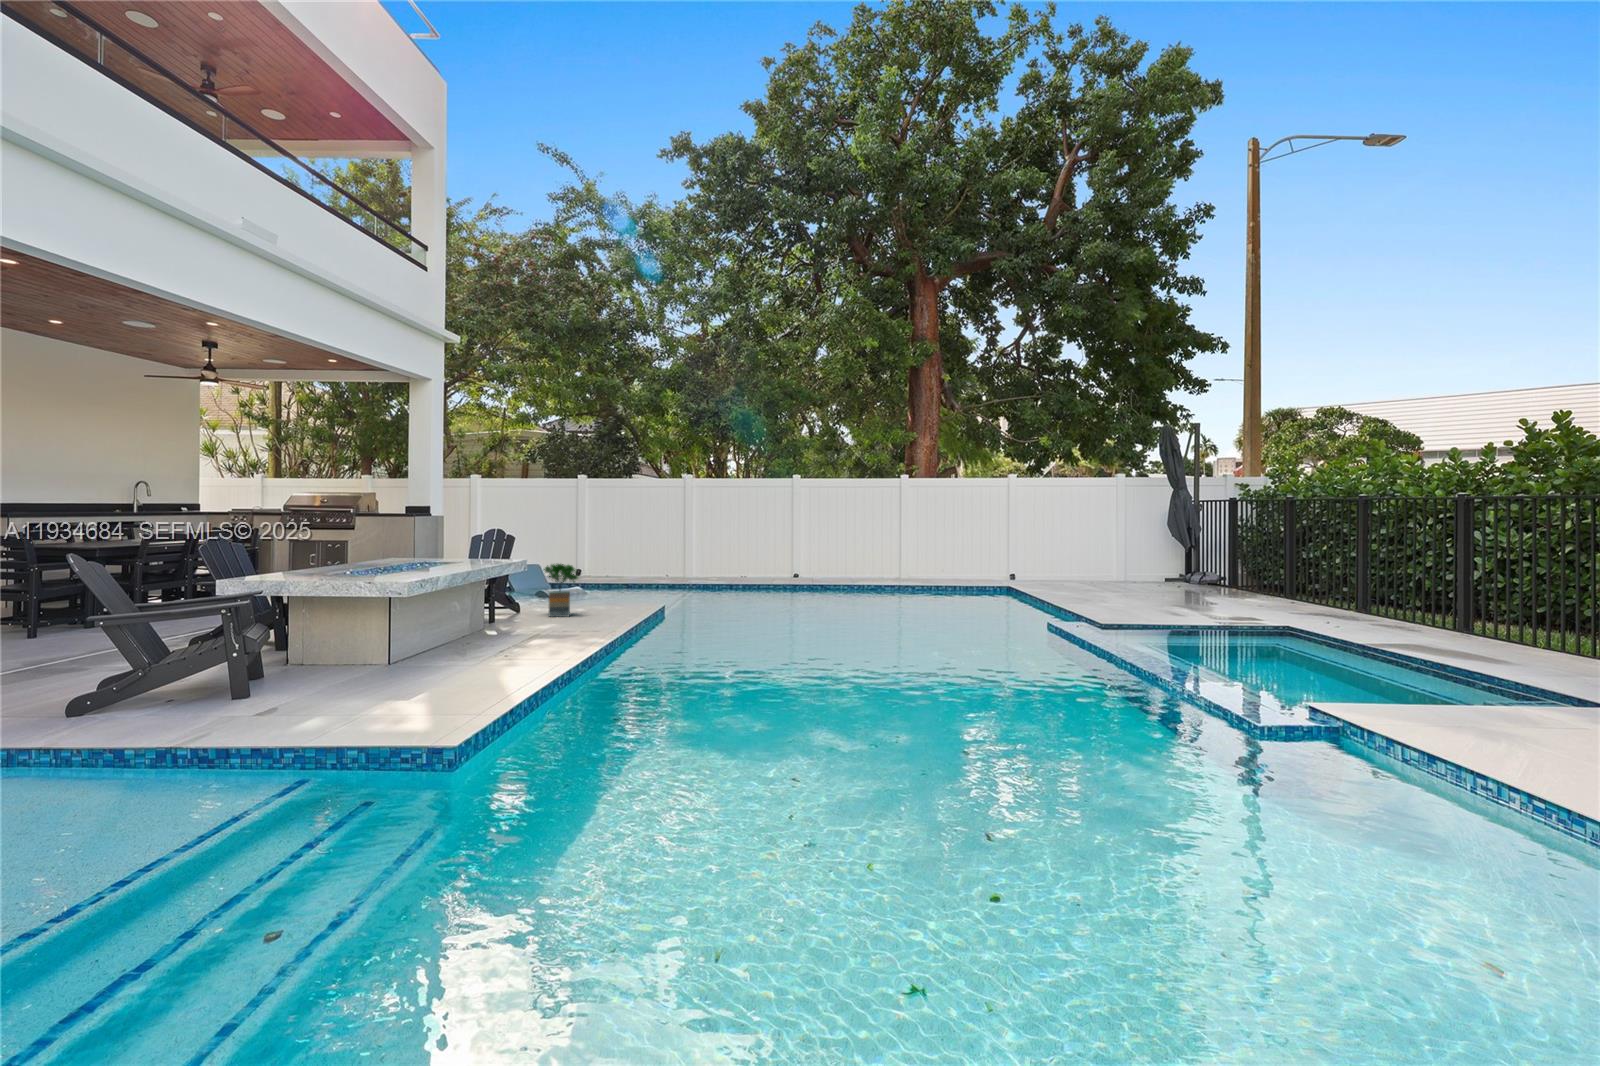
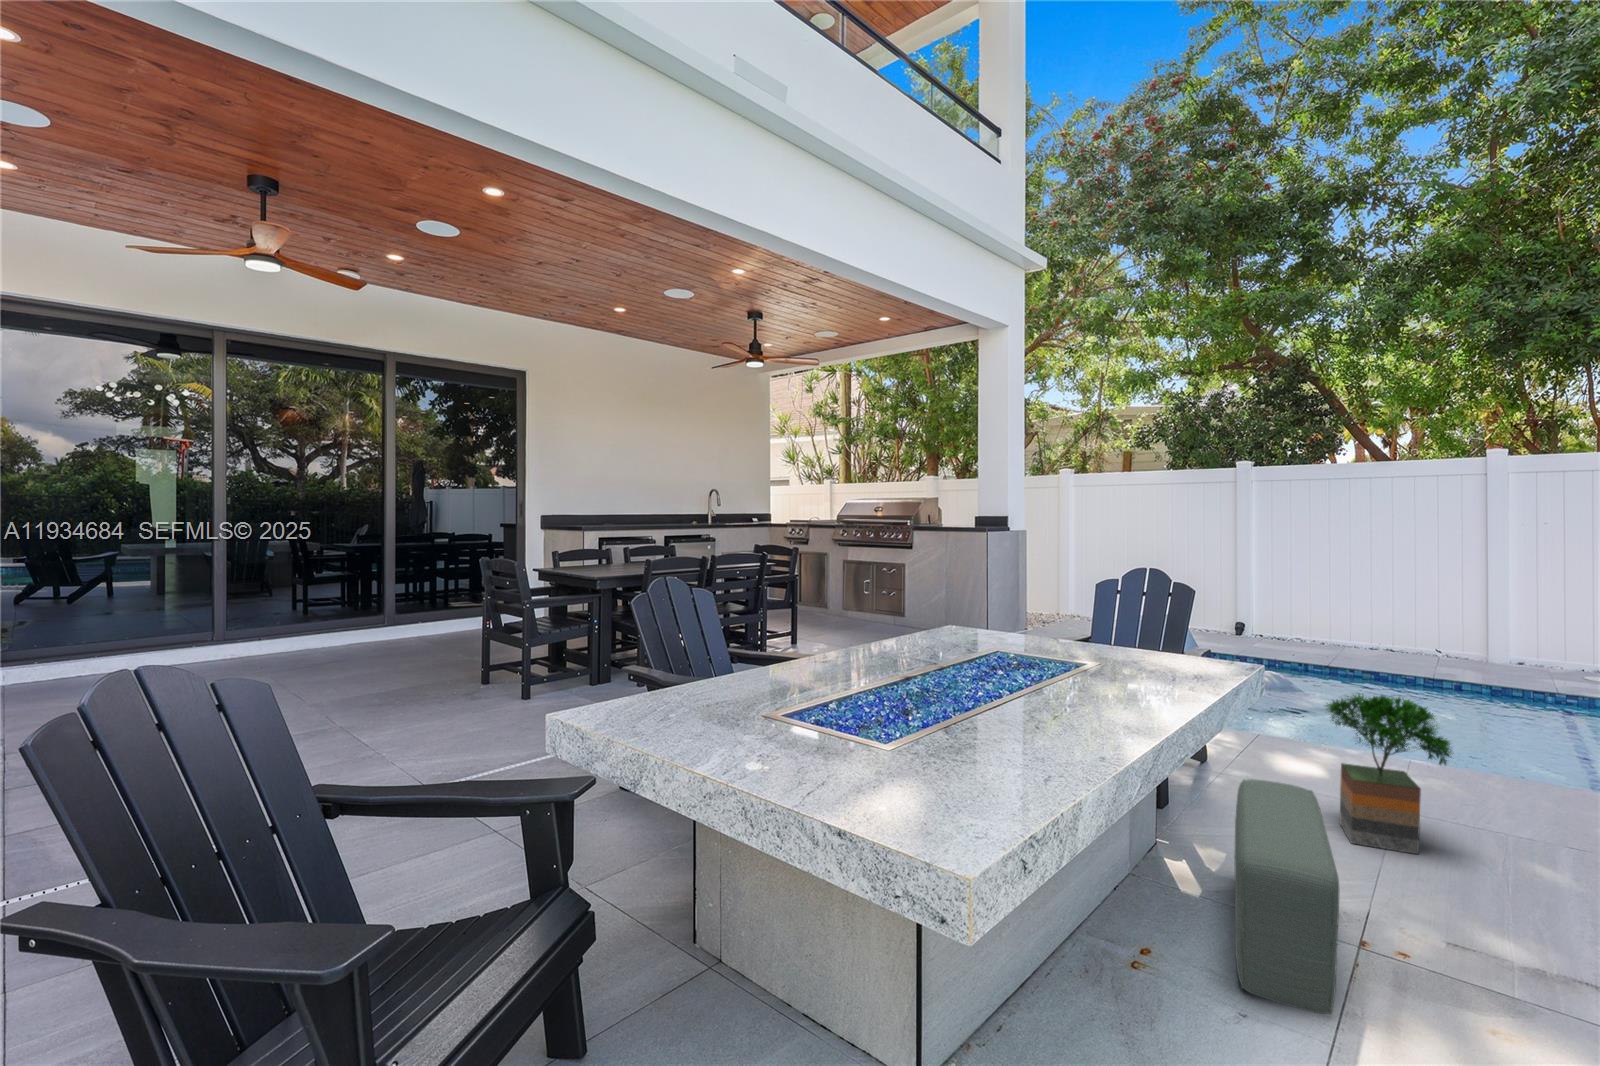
pouf: none [482,586,522,634] -> present [1235,779,1339,1014]

